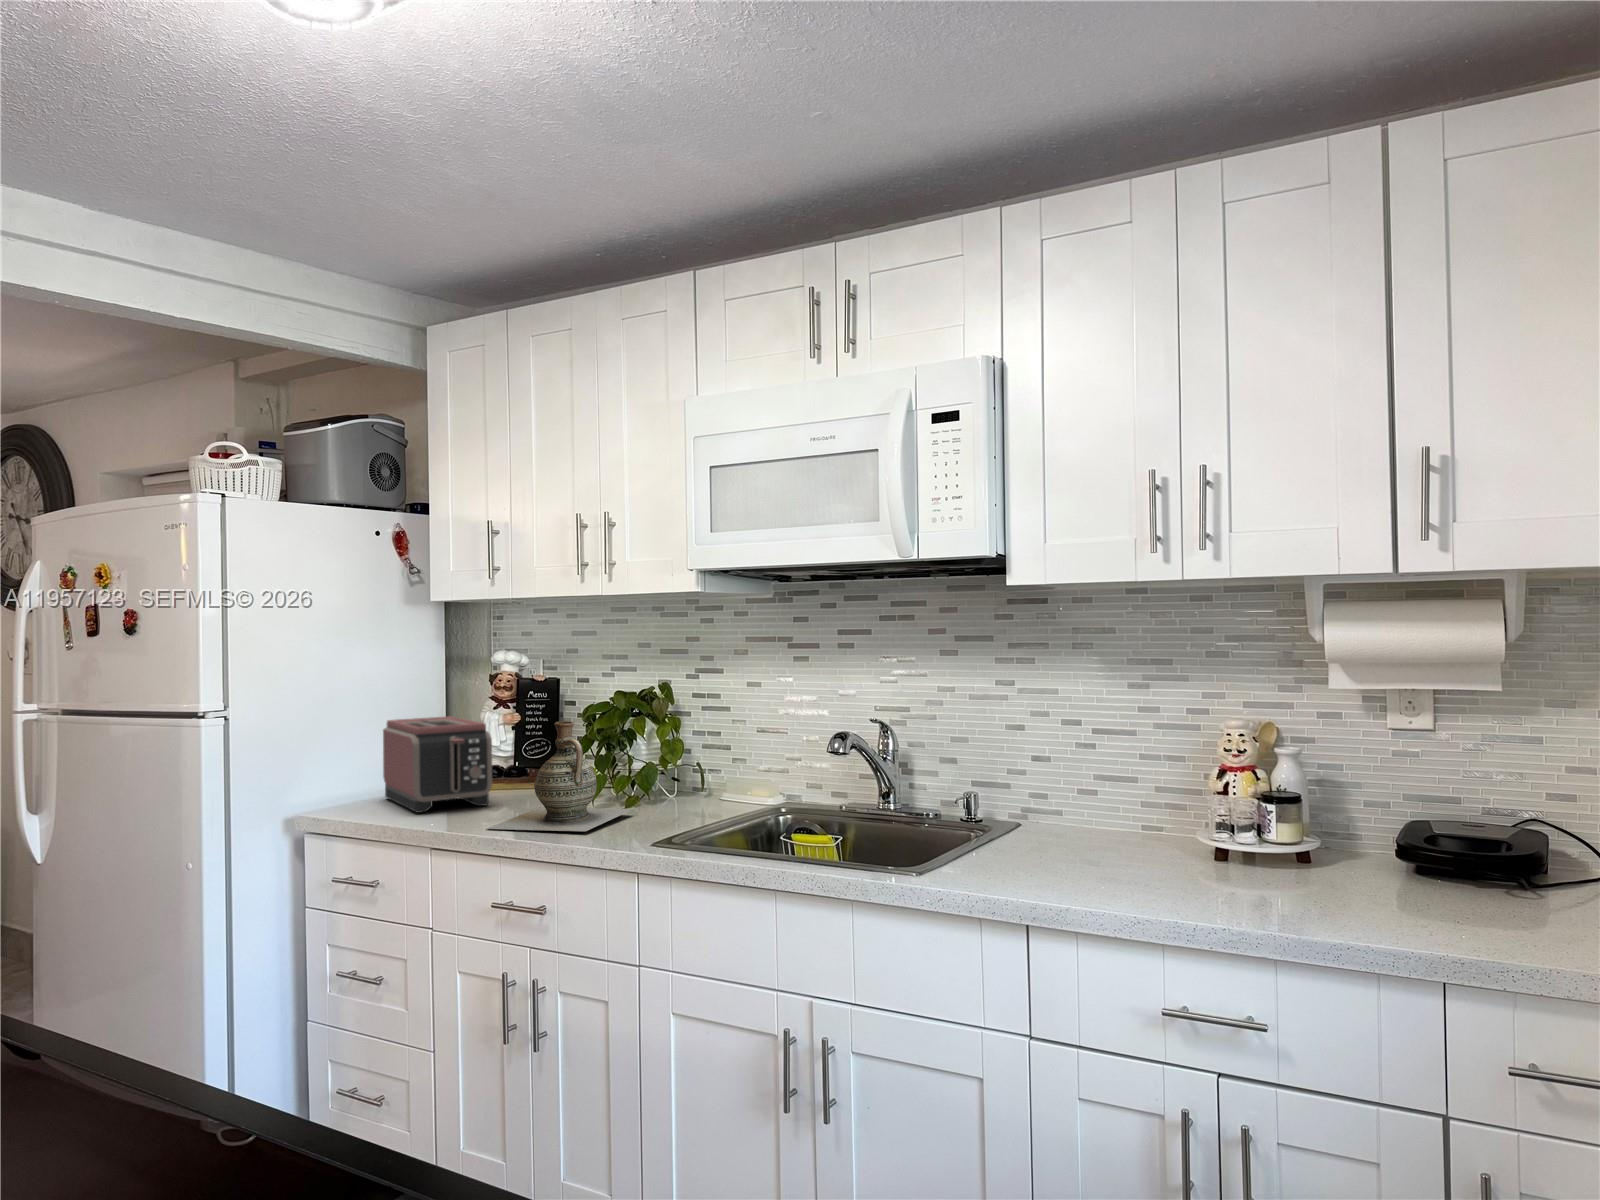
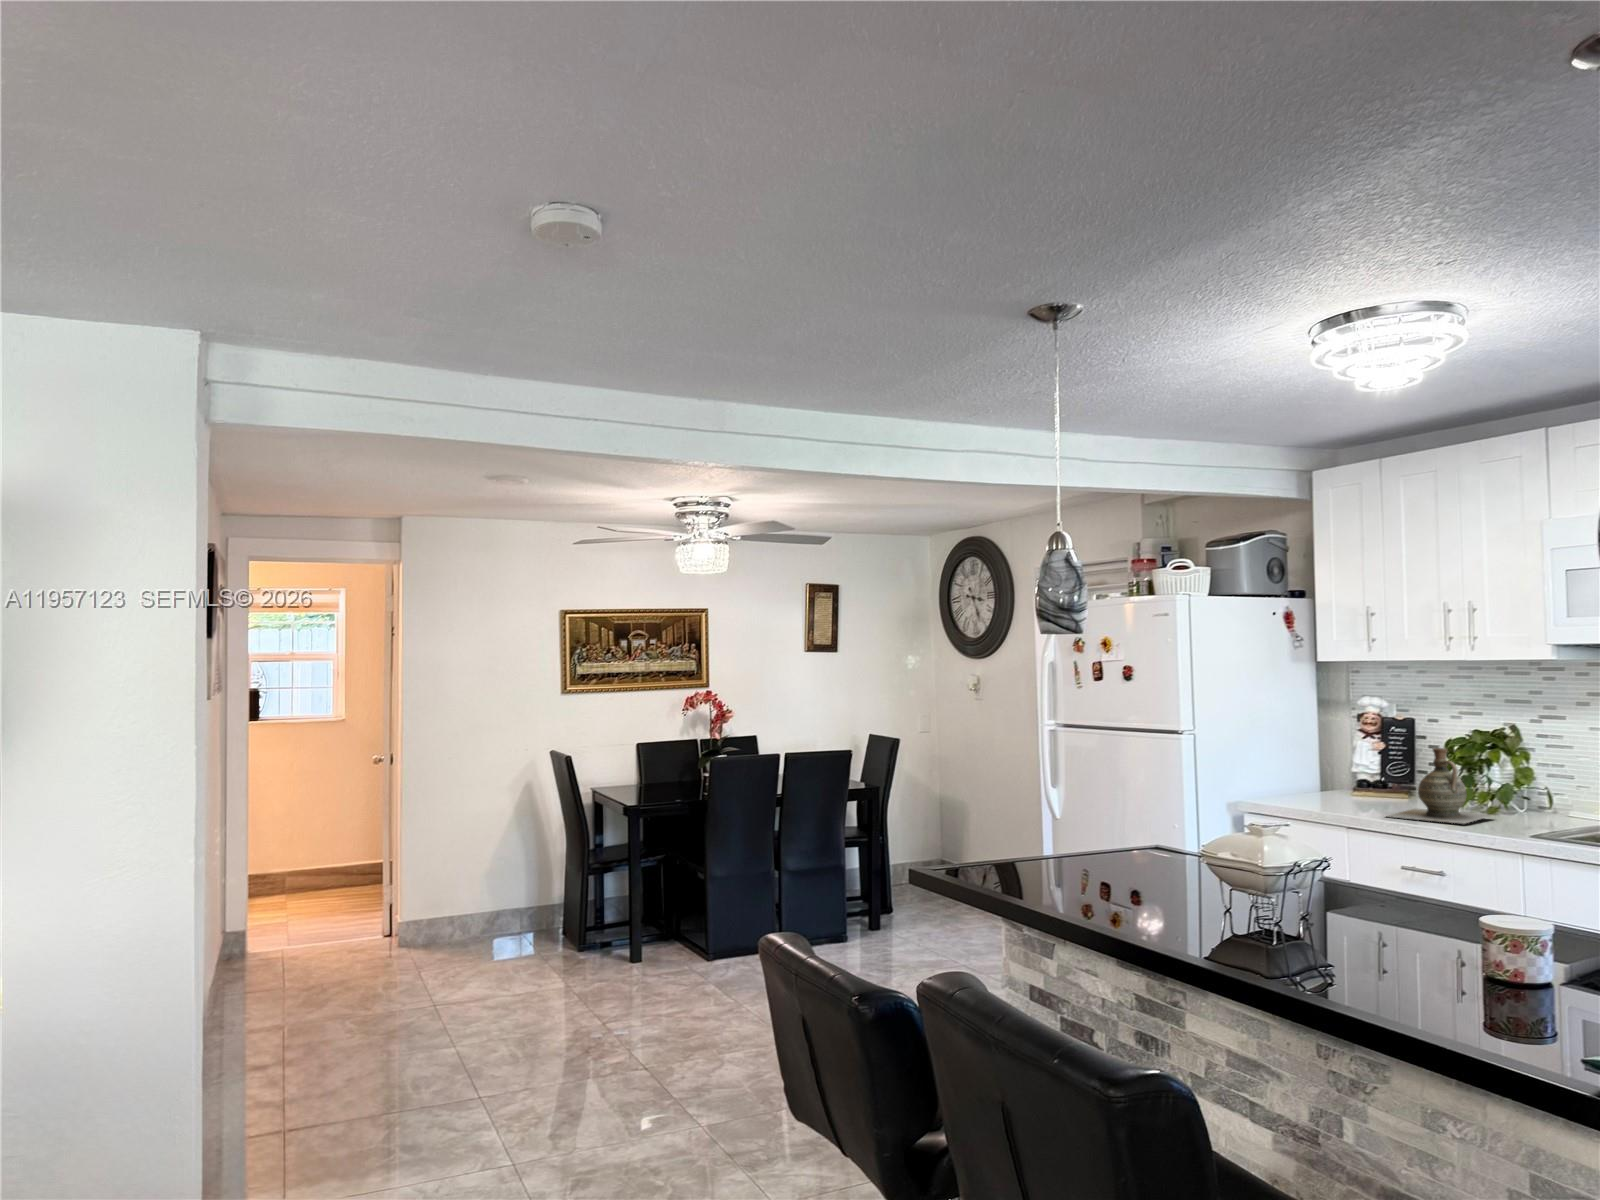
toaster: present [383,716,492,813] -> none [1285,742,1374,805]

